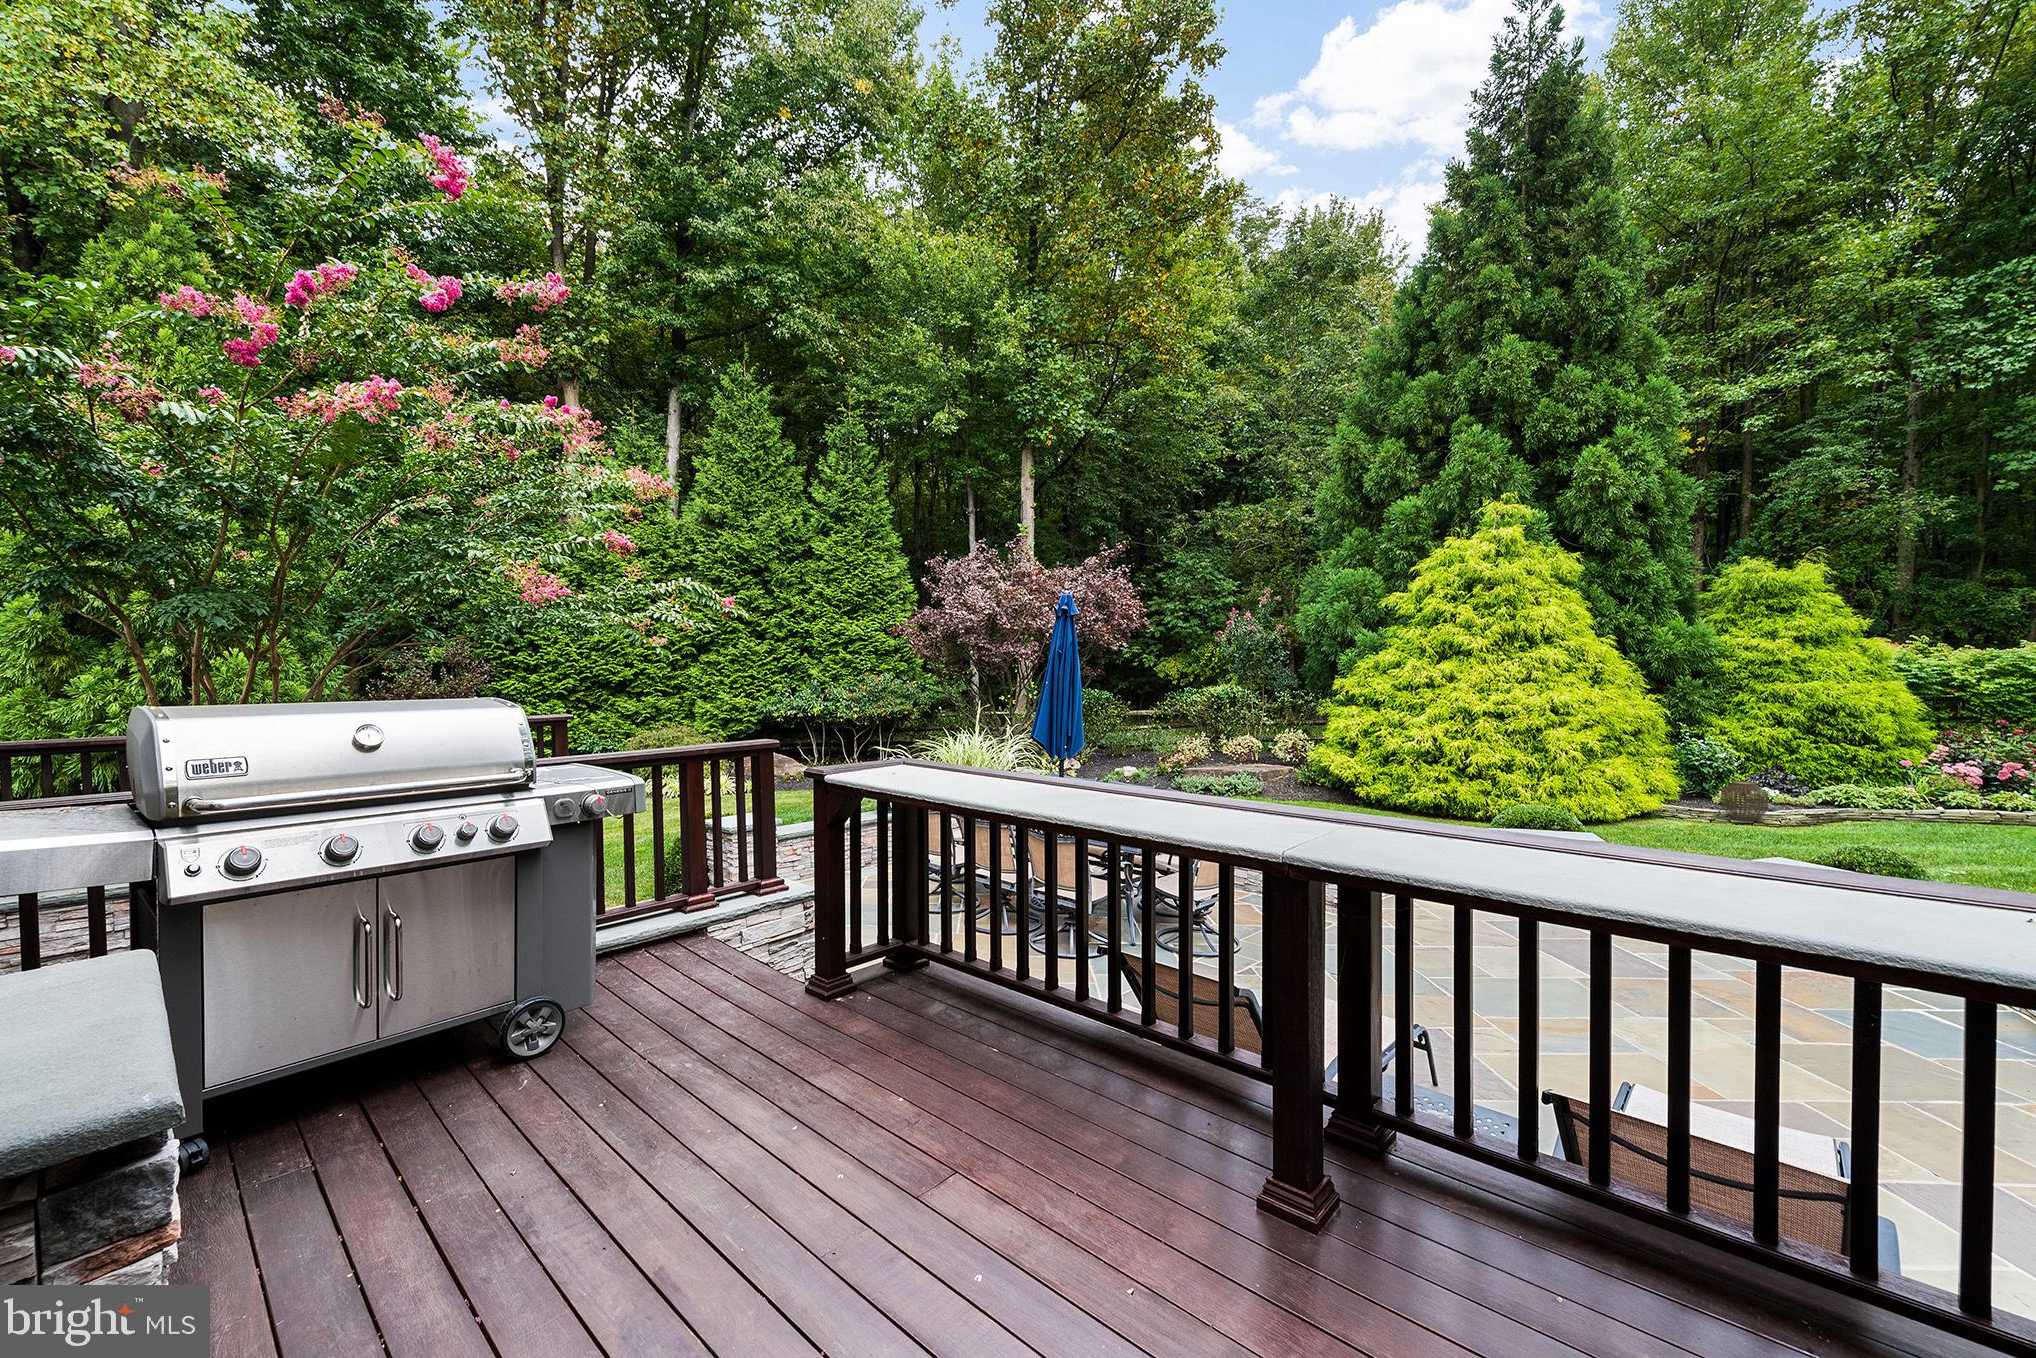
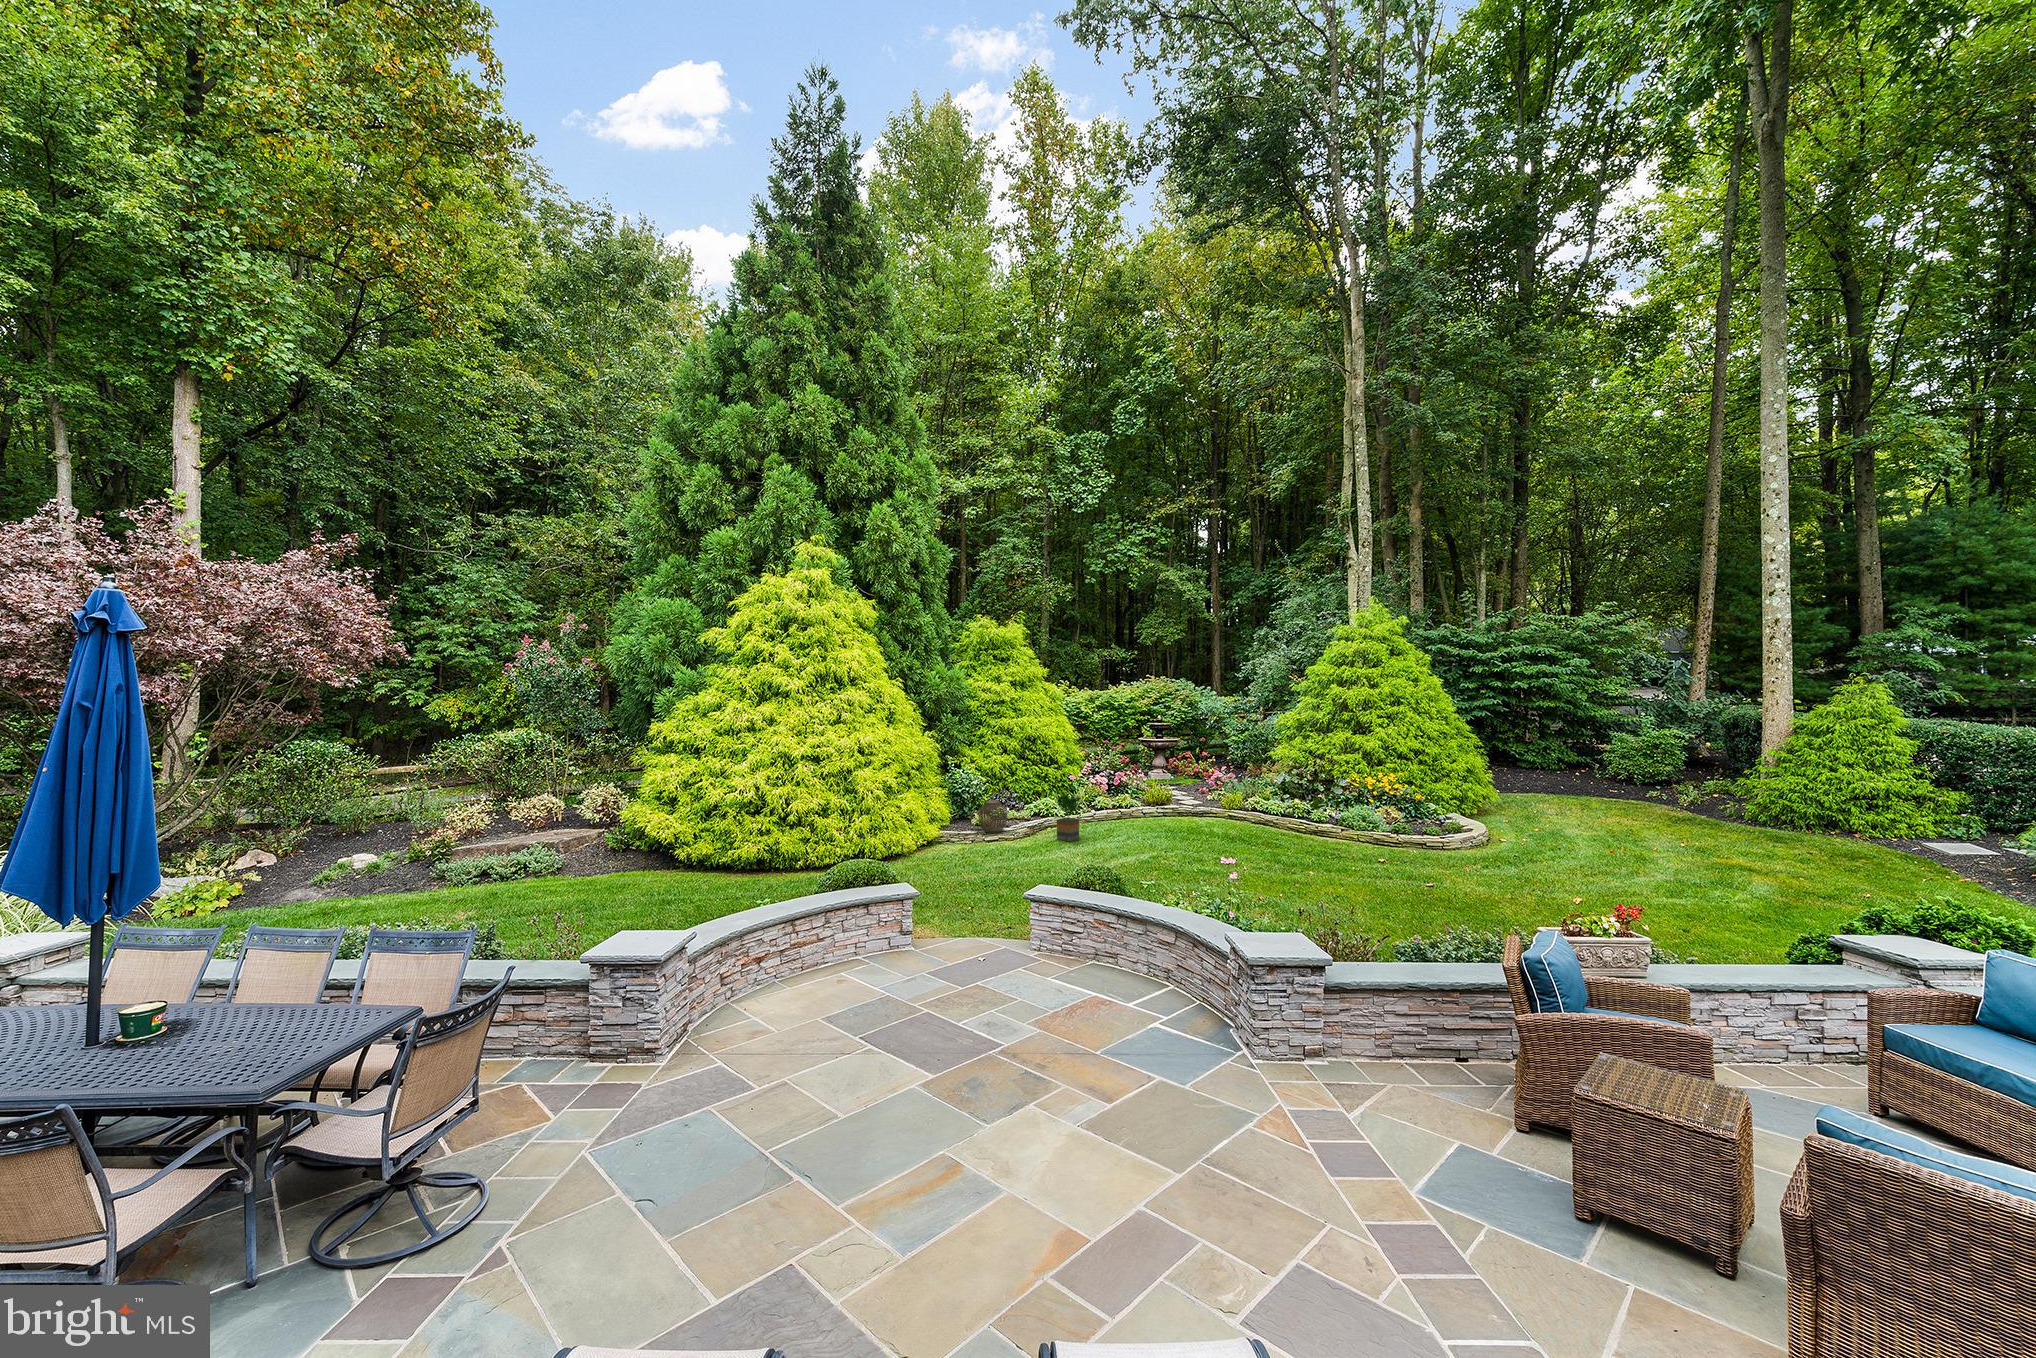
potted tree: none [1850,781,1906,843] -> present [1057,795,1083,841]

